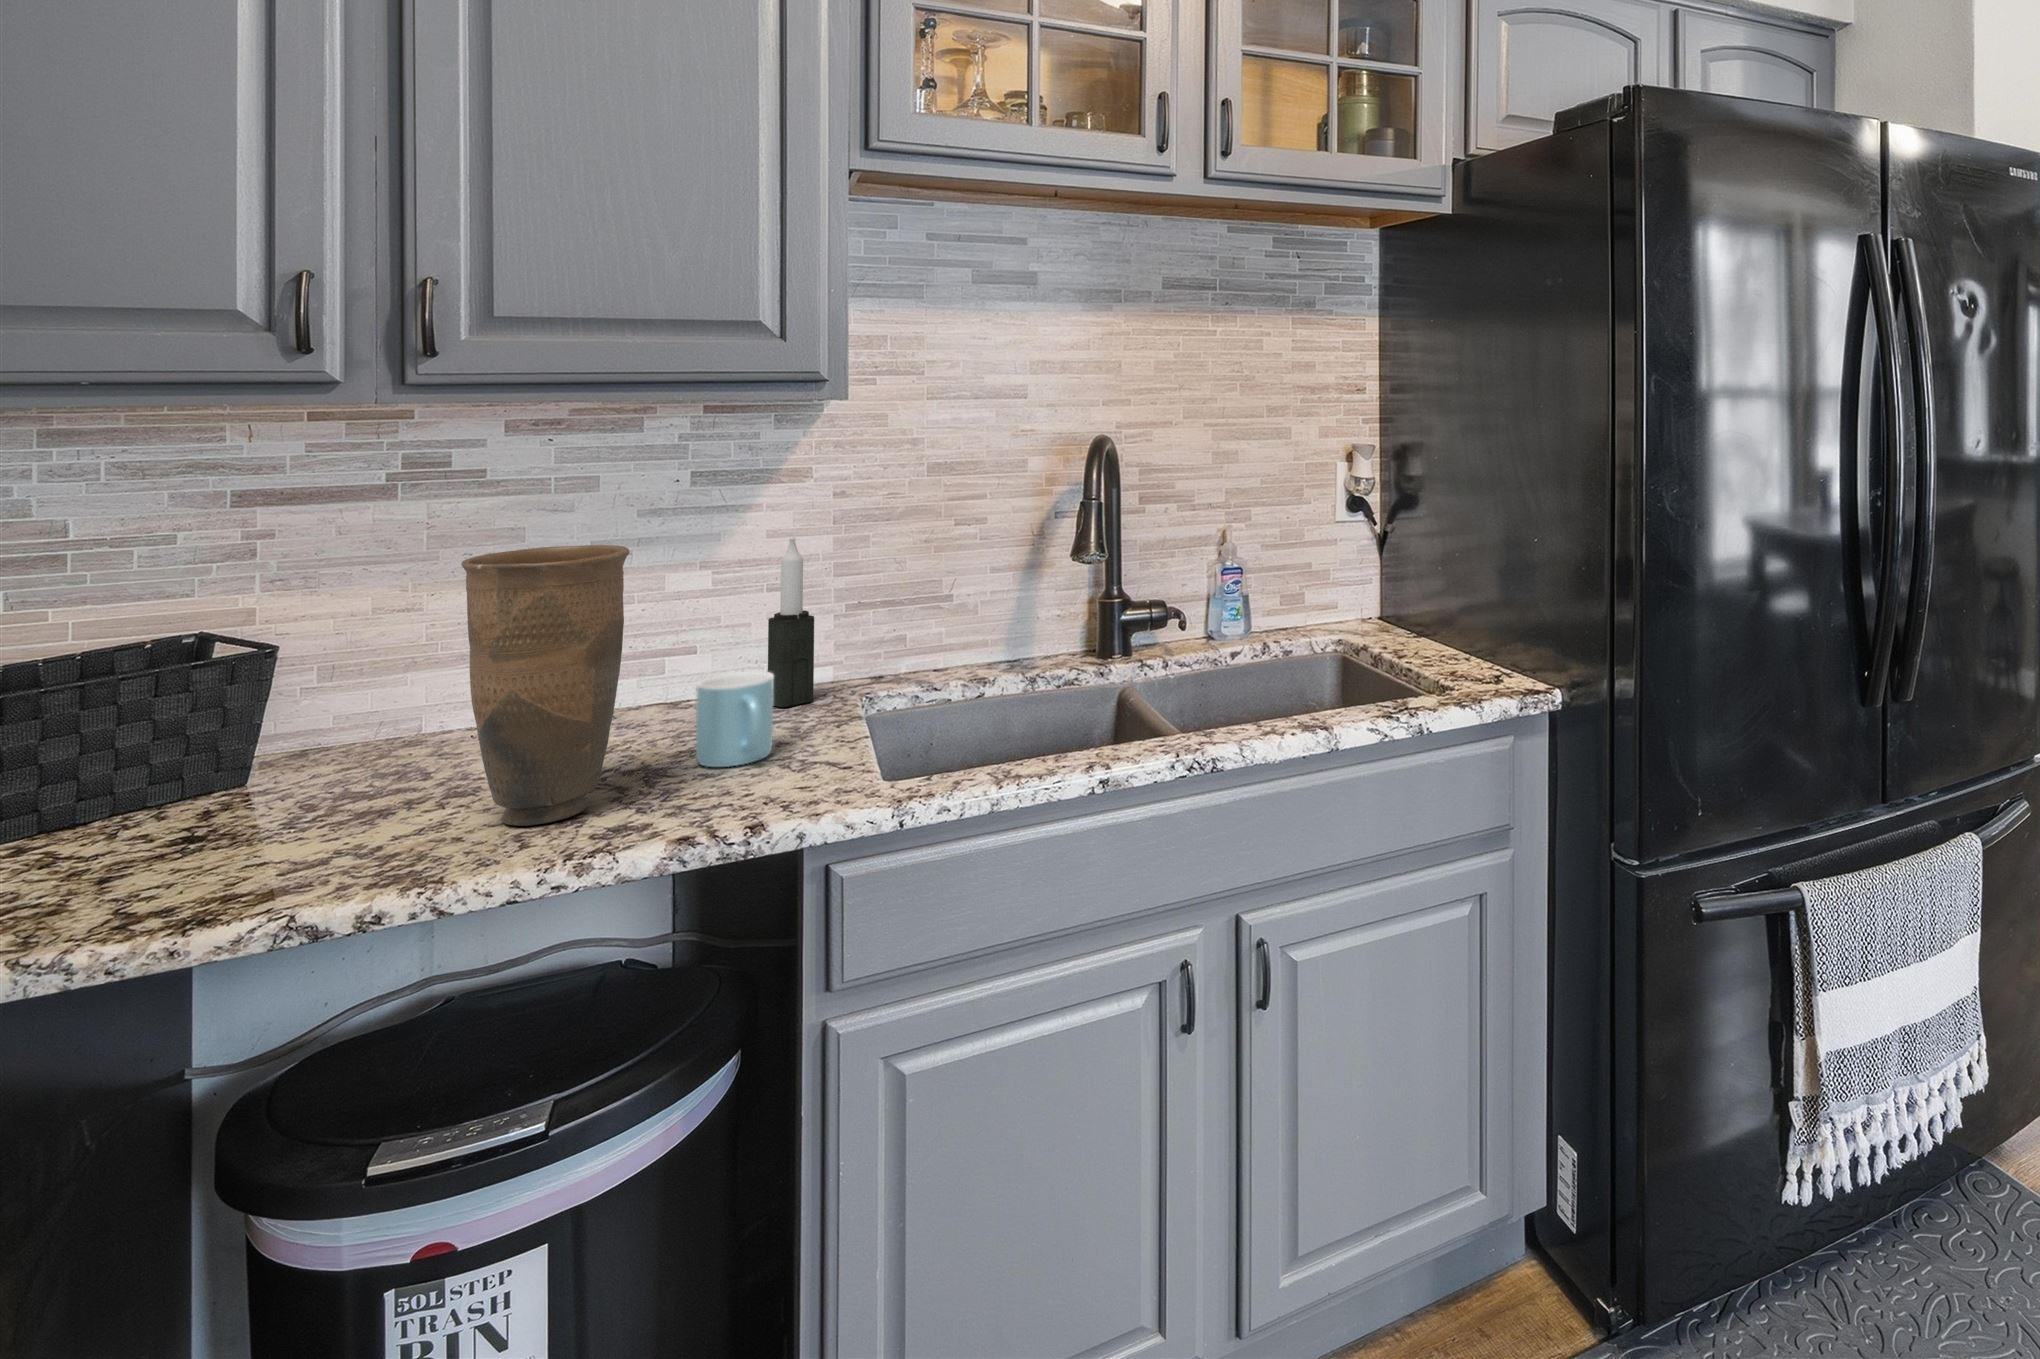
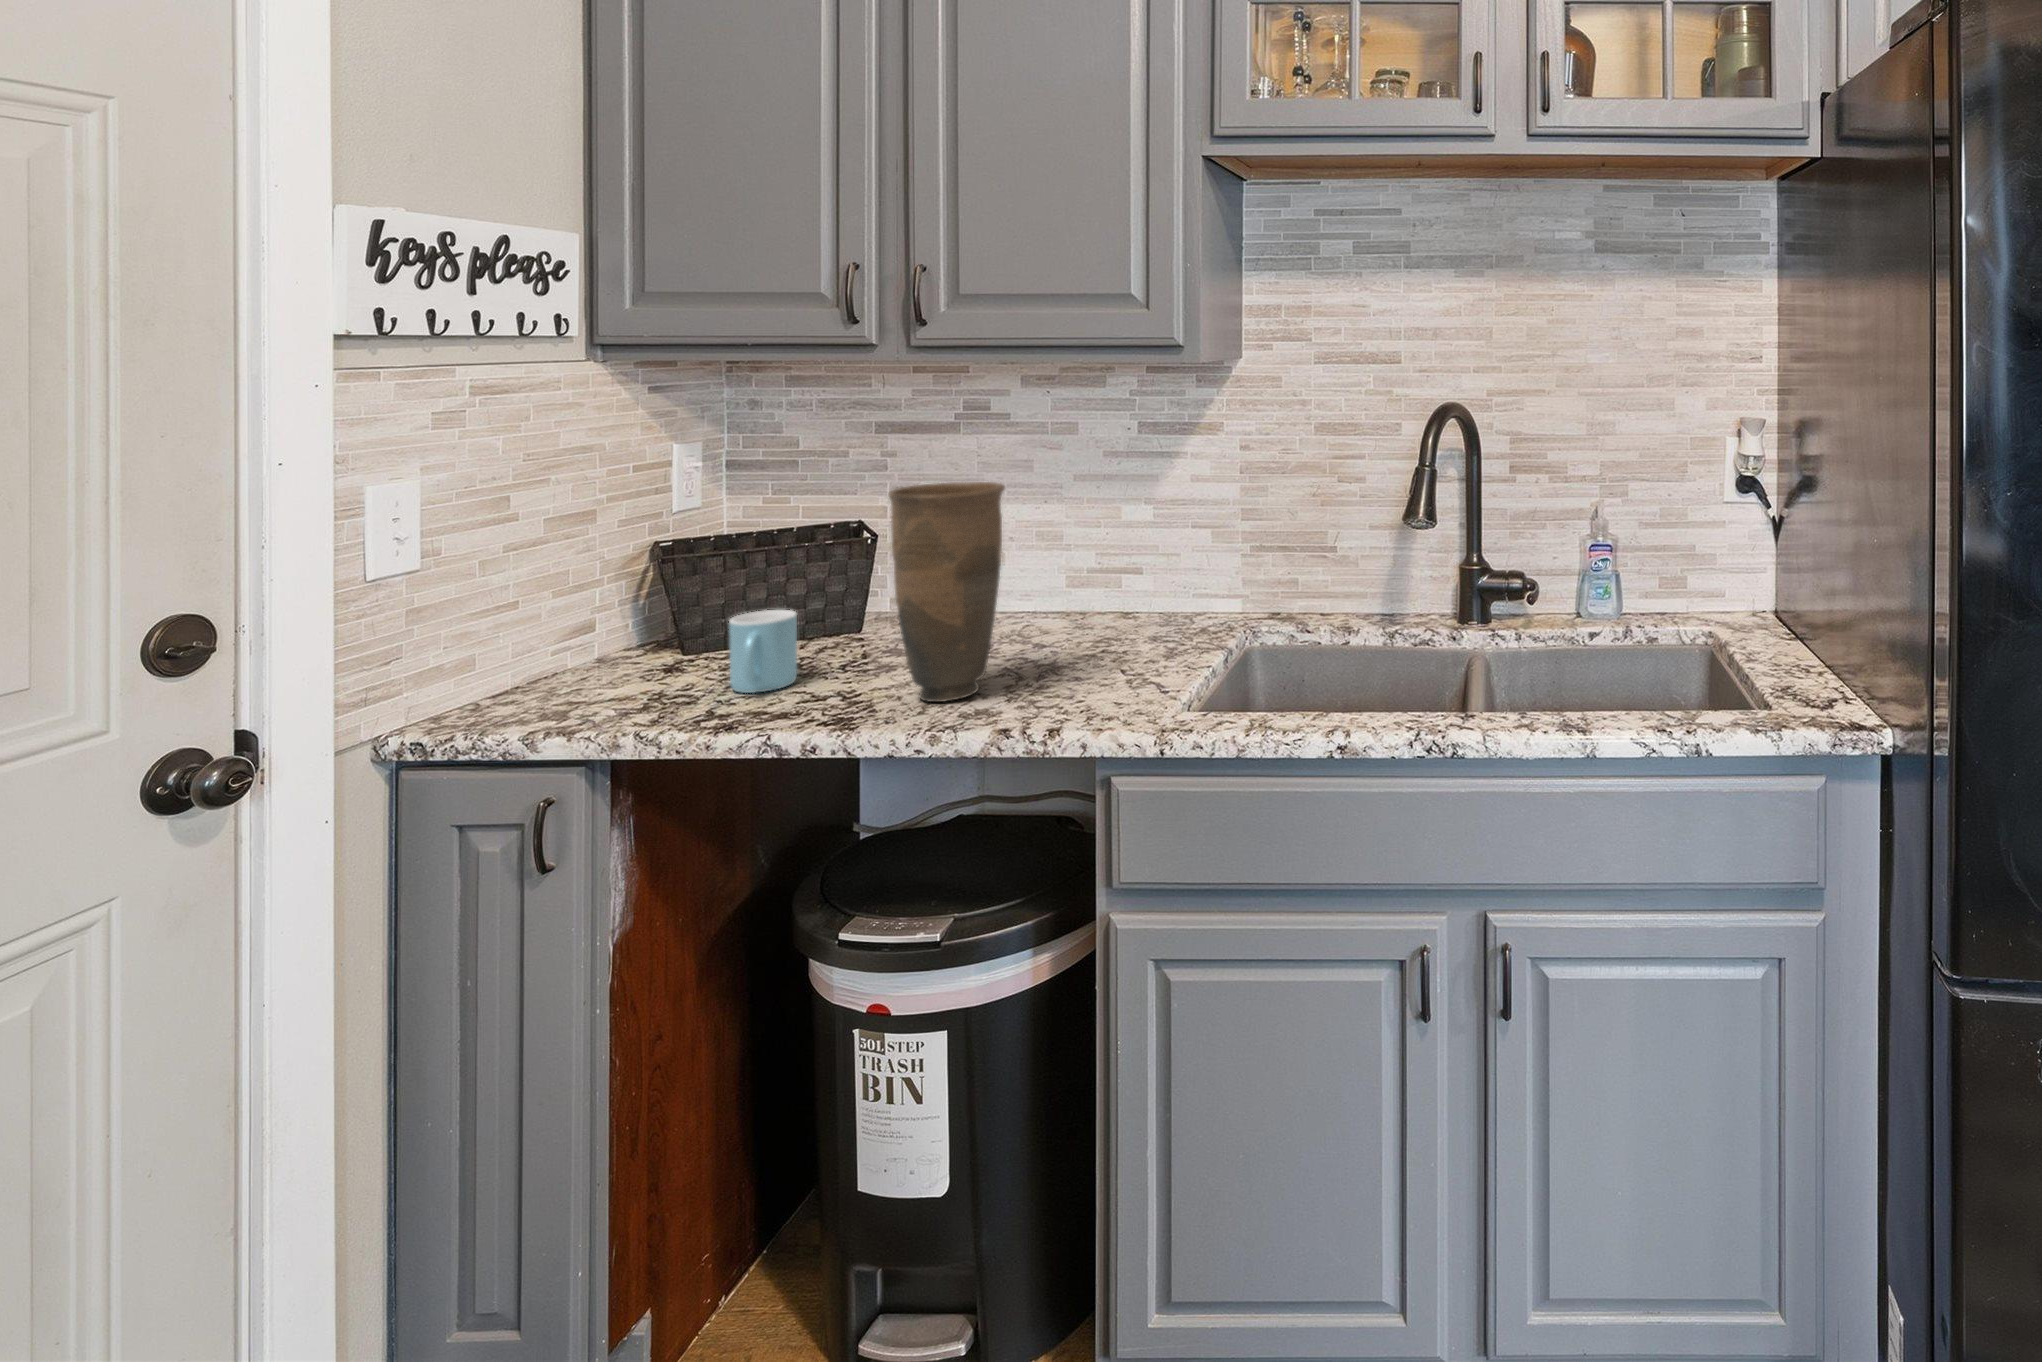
candle: present [768,537,814,707] -> none [1190,483,1222,629]
mug: present [696,672,773,767] -> present [729,610,797,693]

